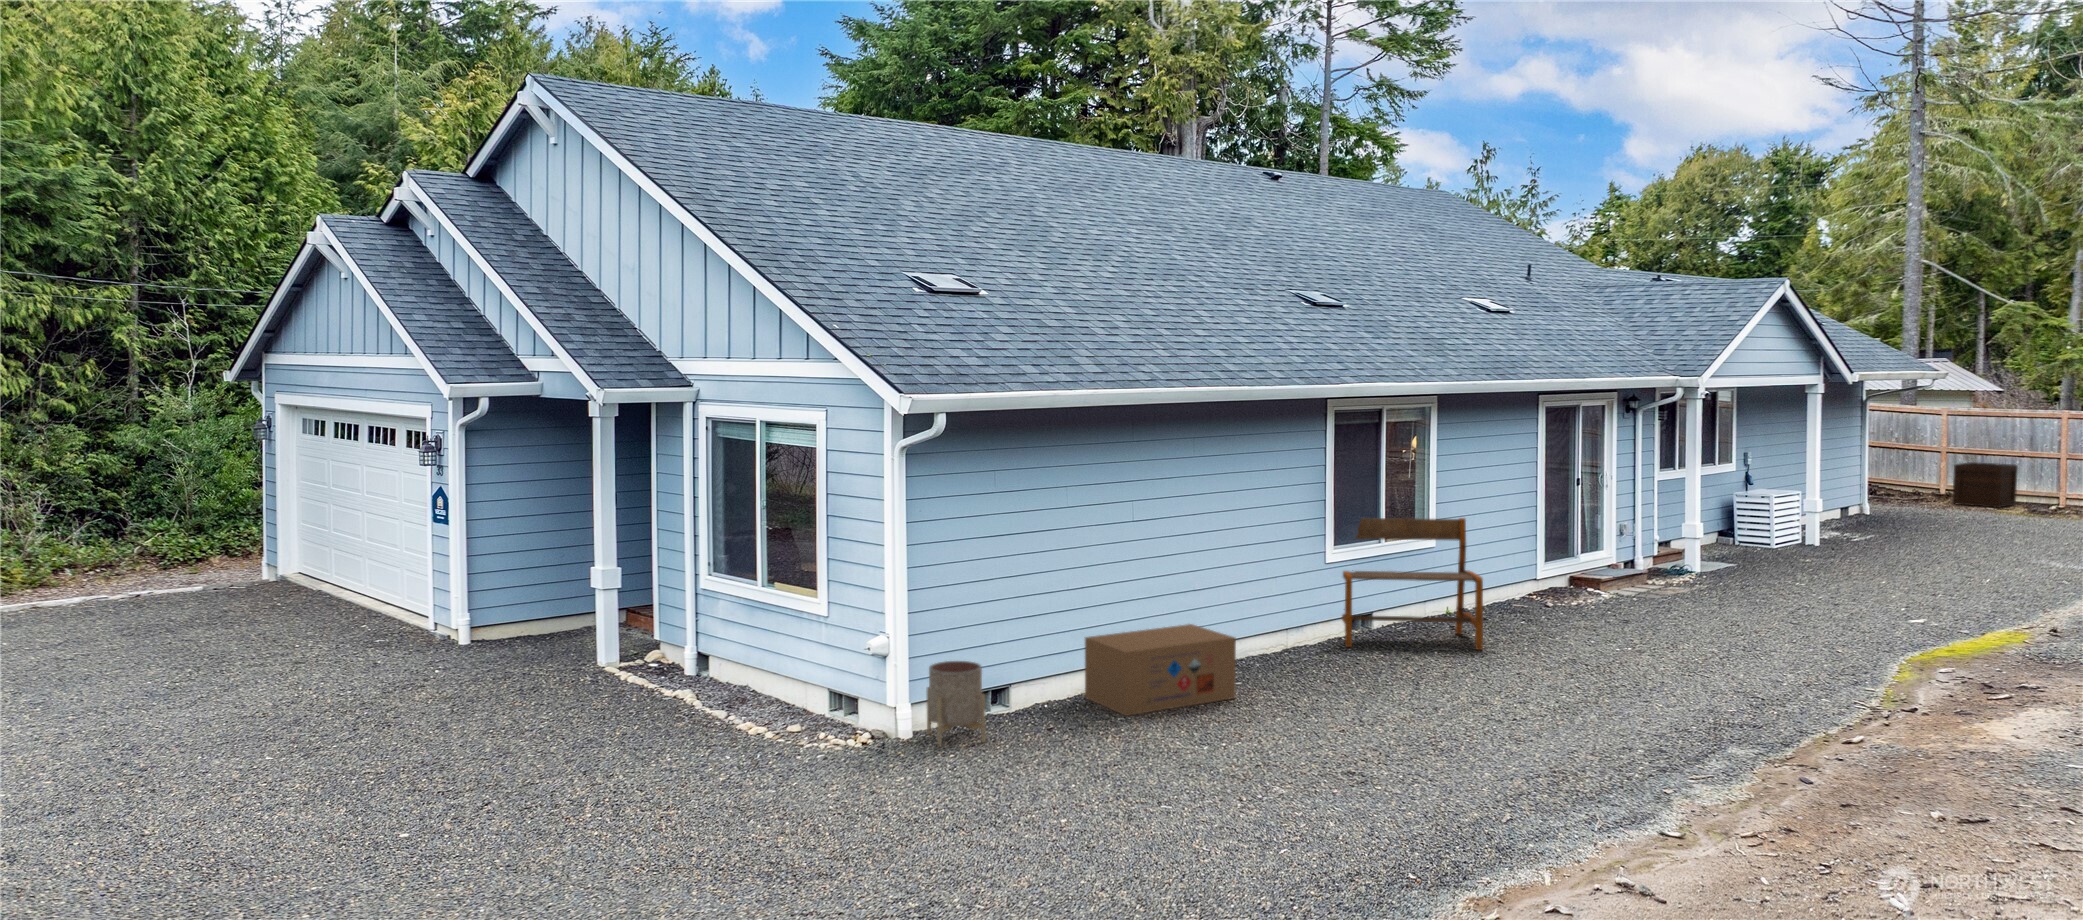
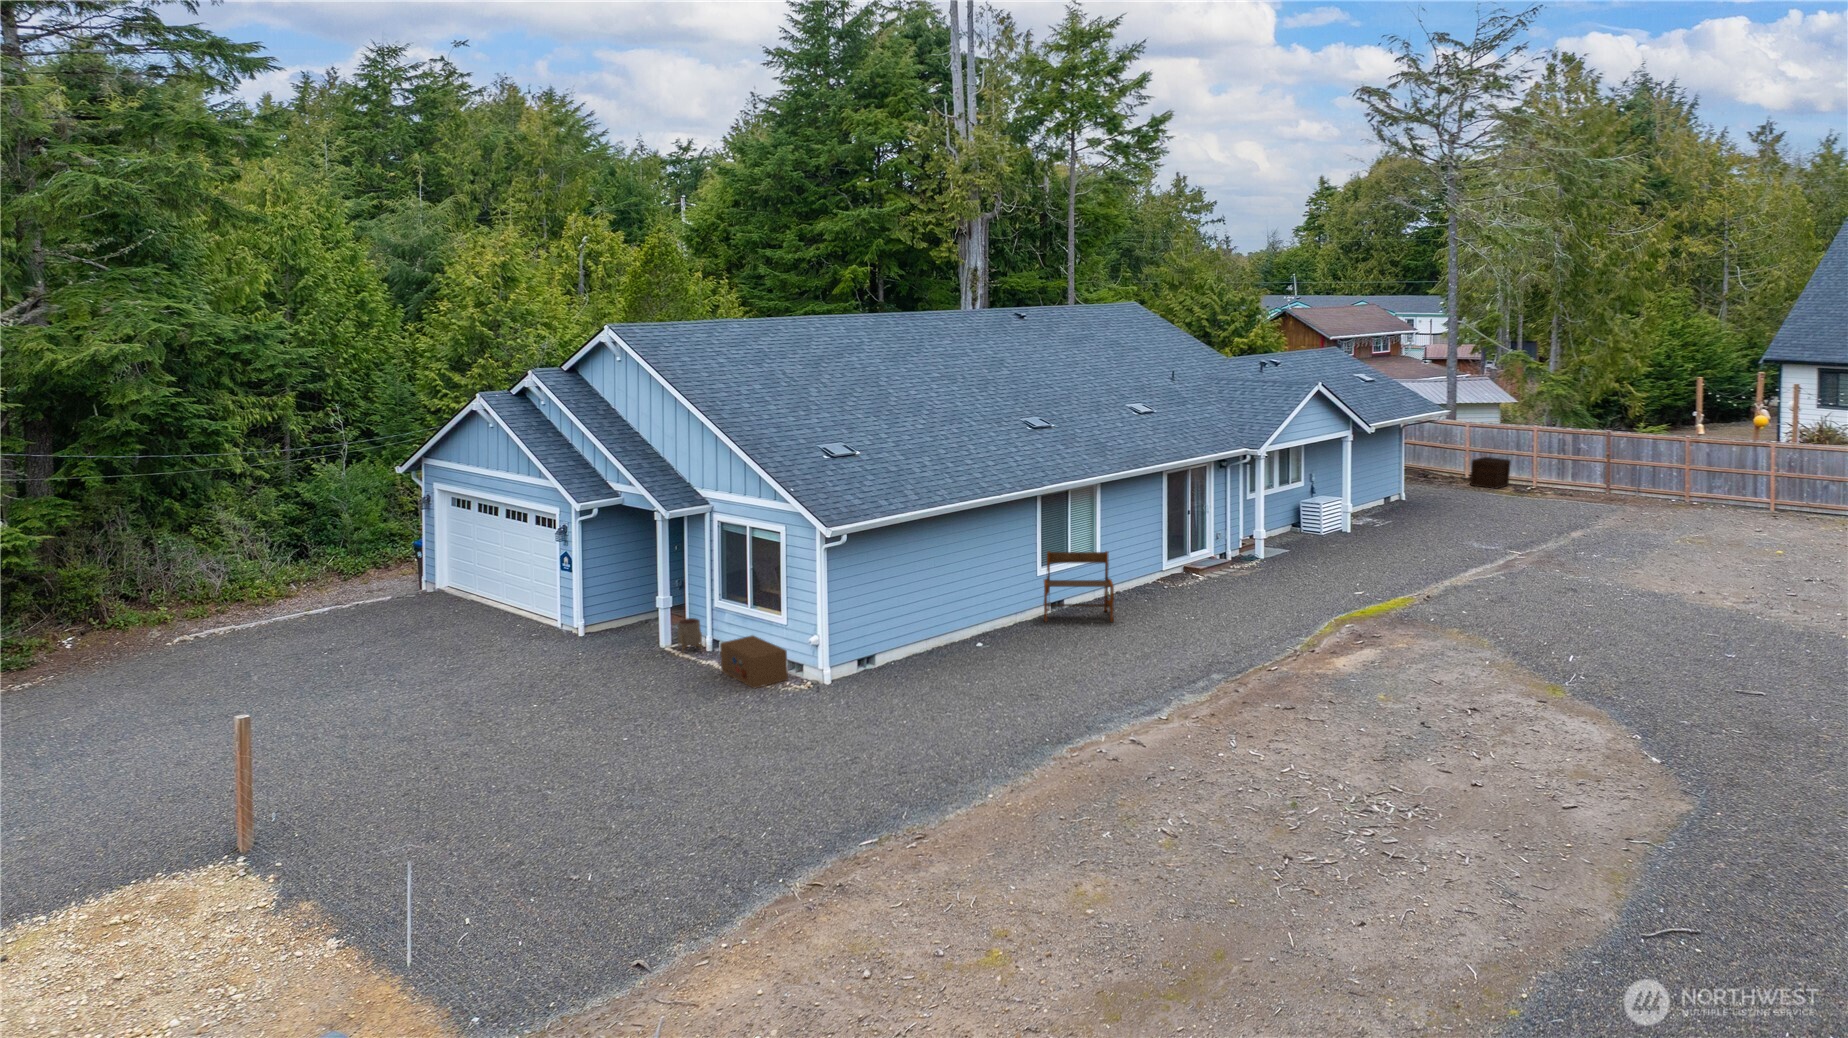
cardboard box: present [1085,624,1236,716] -> present [720,635,788,689]
planter: present [927,661,986,747] -> present [677,618,702,654]

